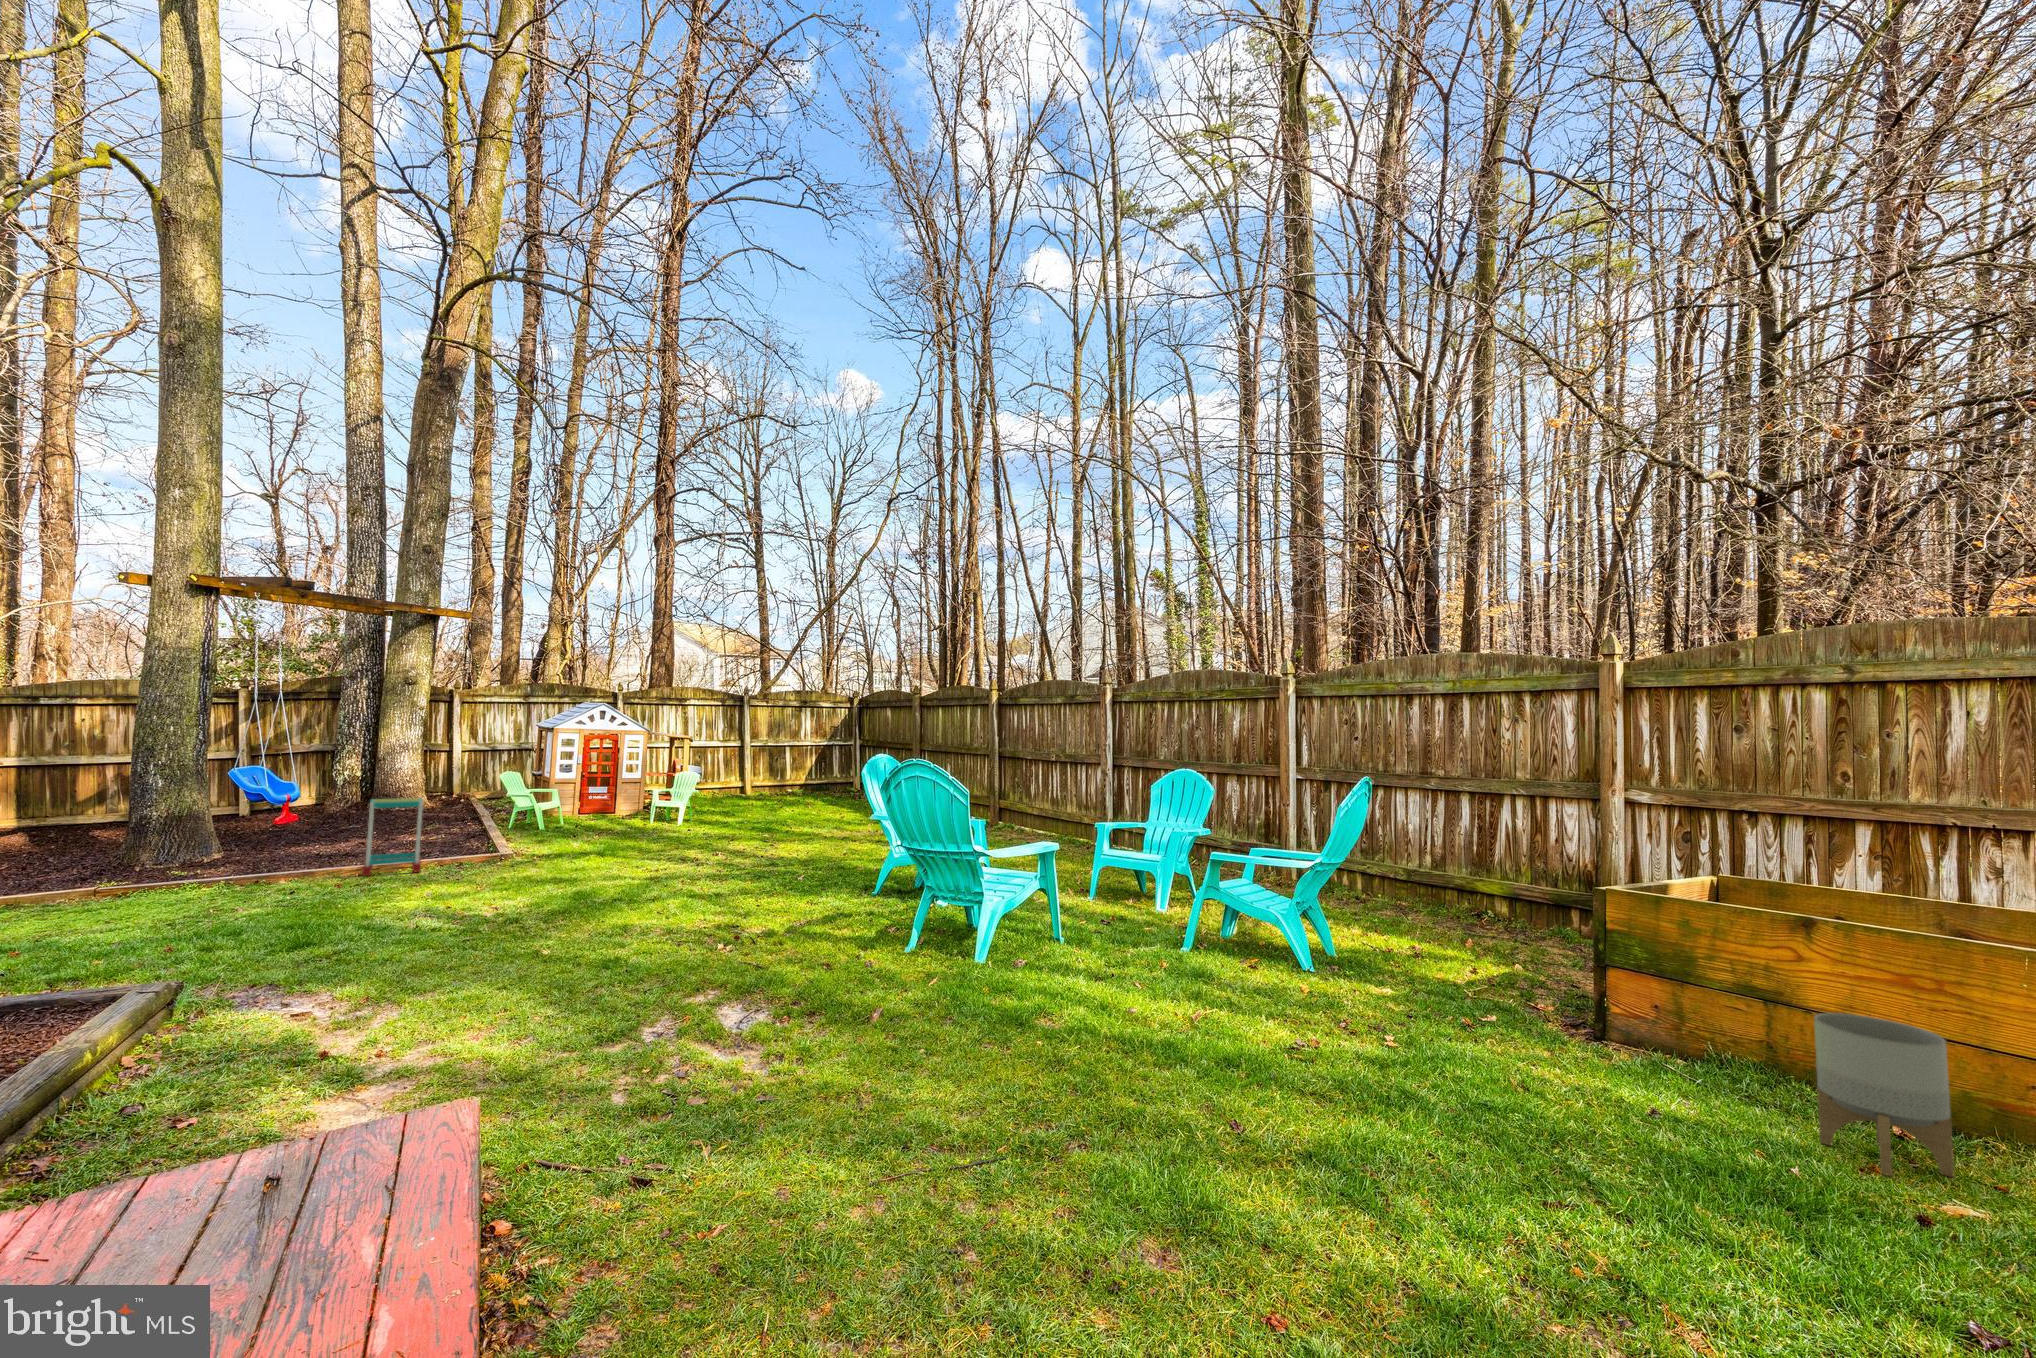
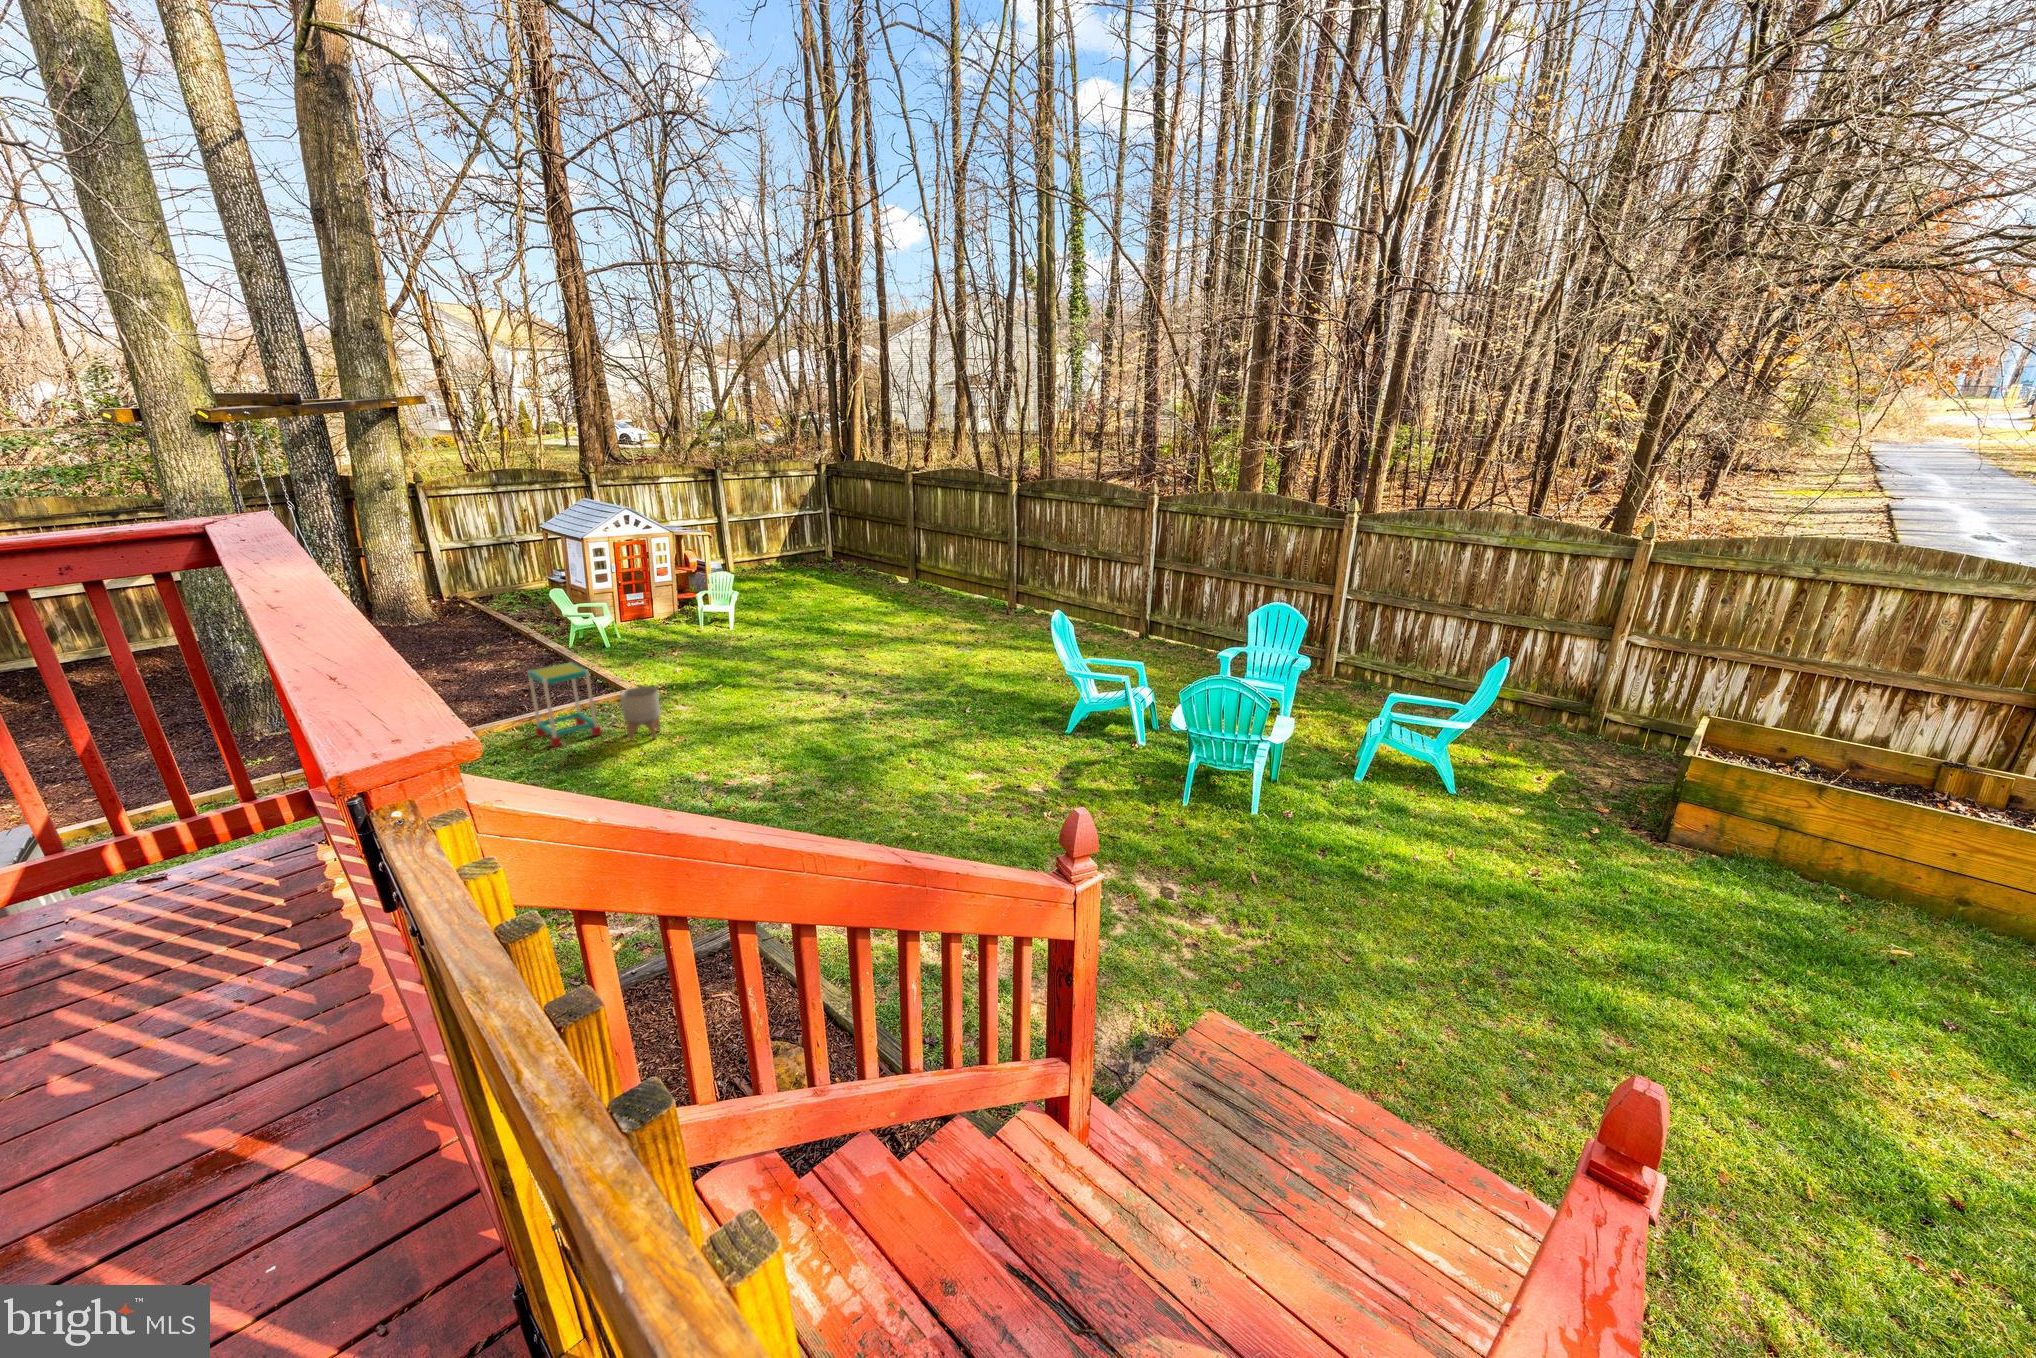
planter: present [1814,1013,1954,1177] -> present [620,687,660,741]

